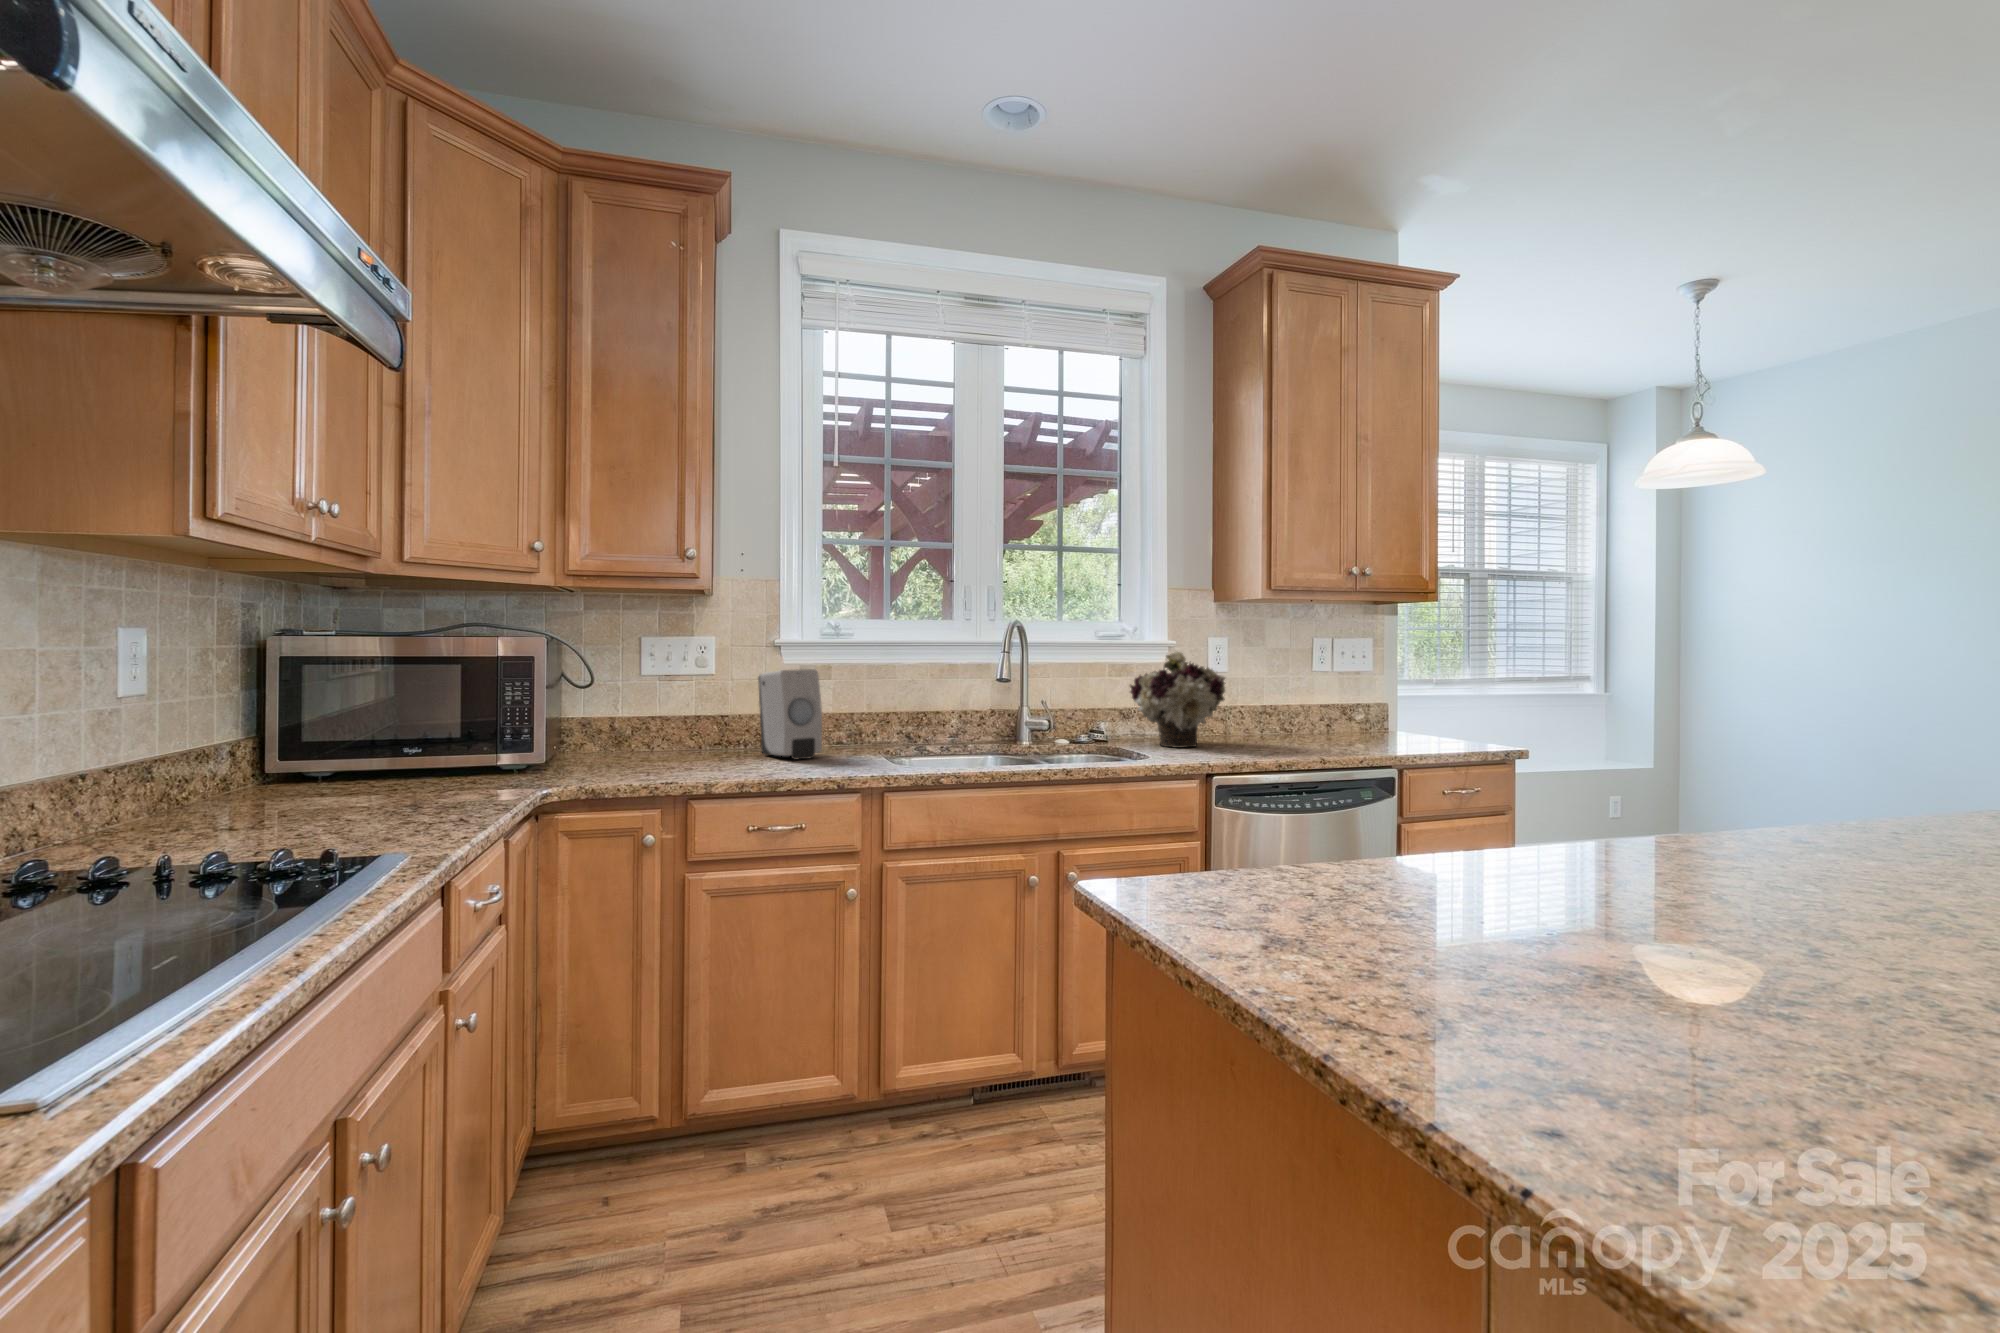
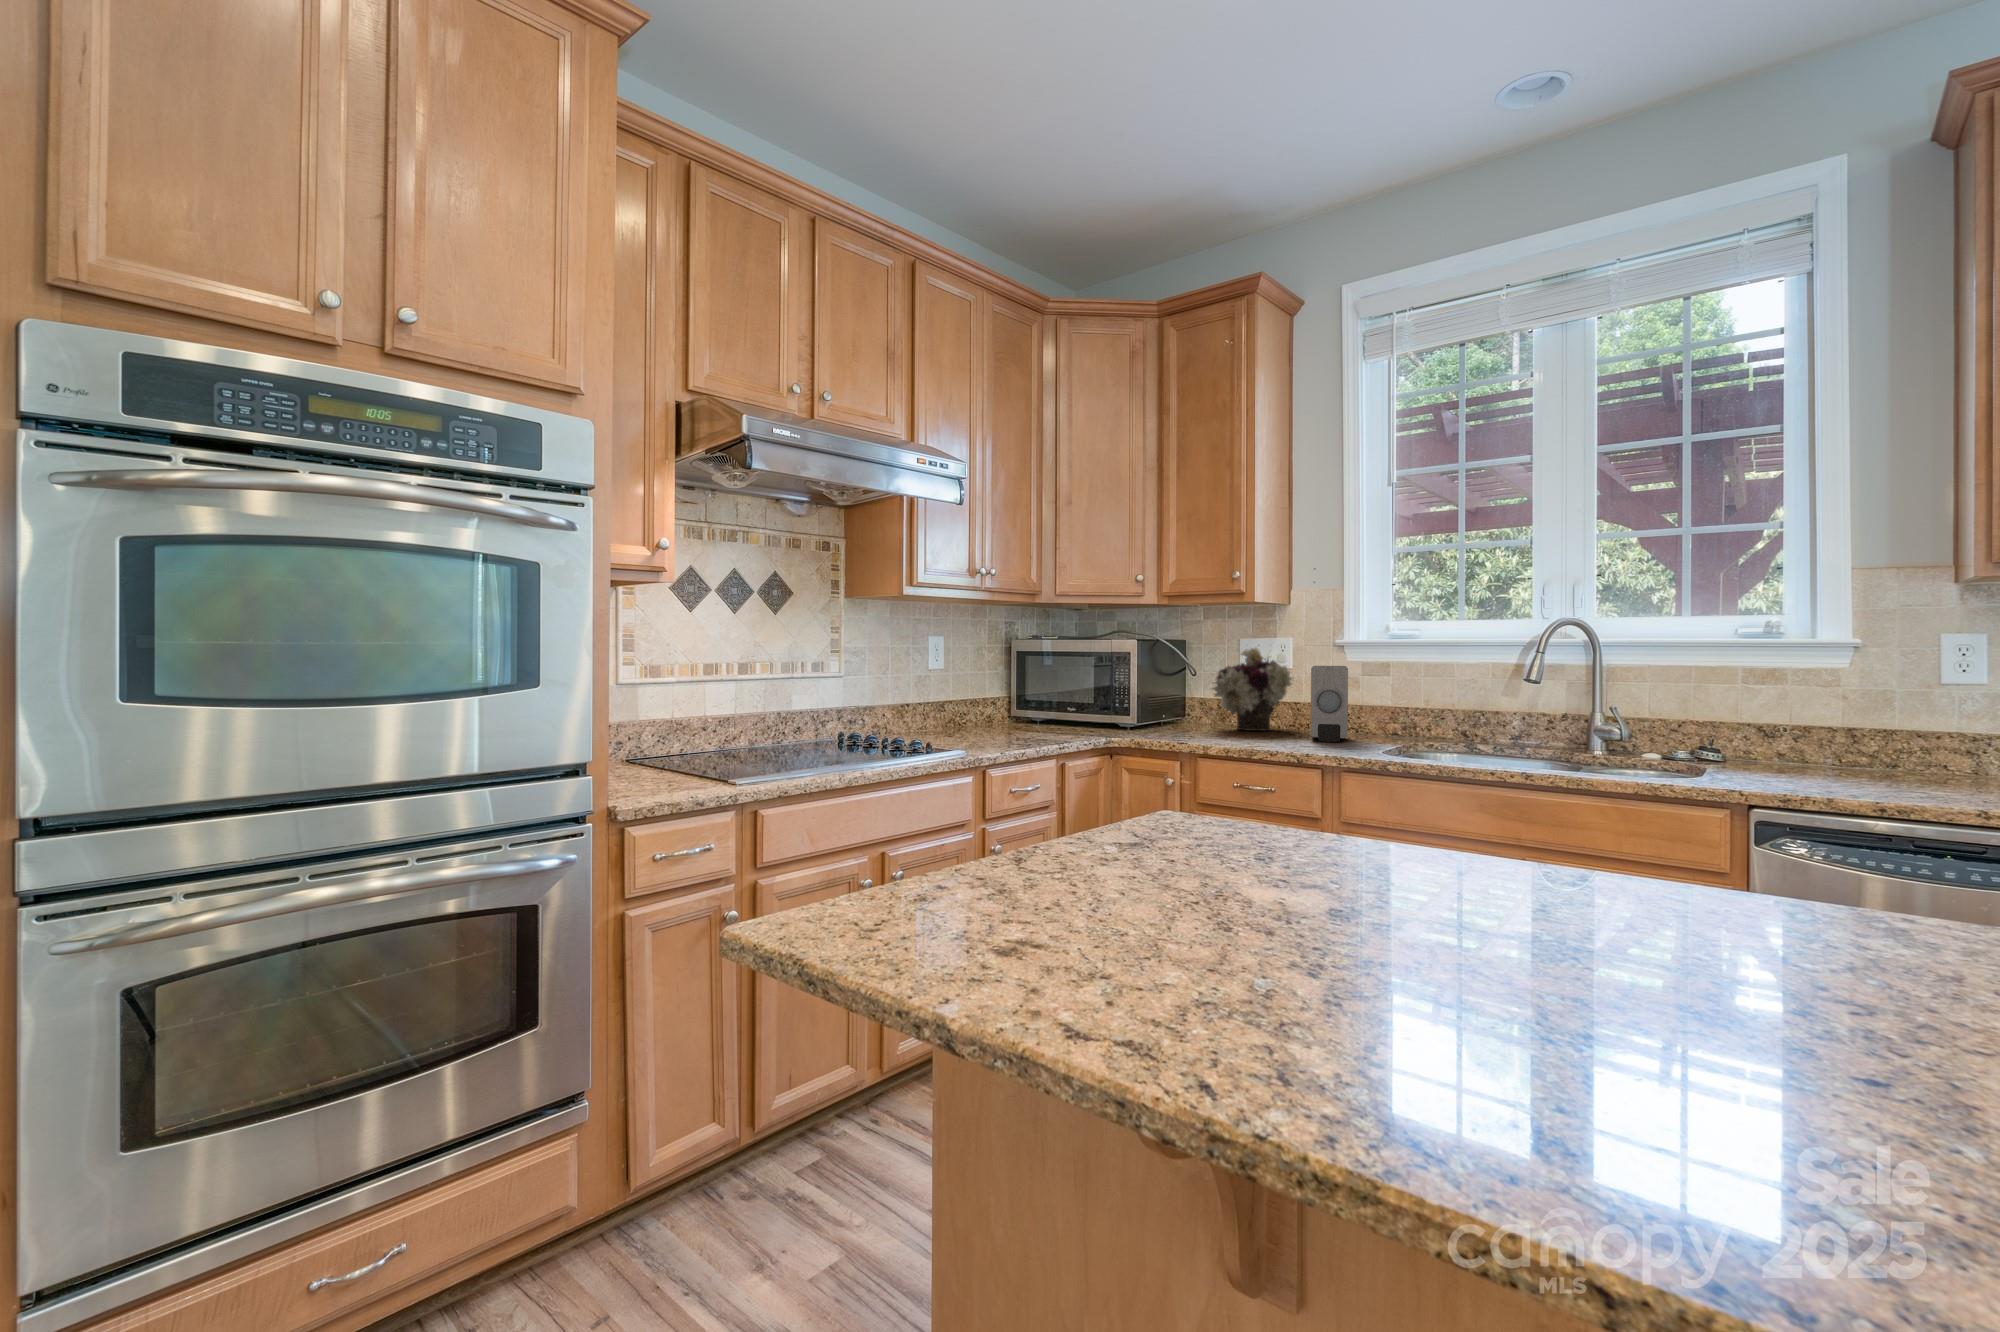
flower arrangement: present [1130,651,1226,748] -> present [1212,648,1292,731]

